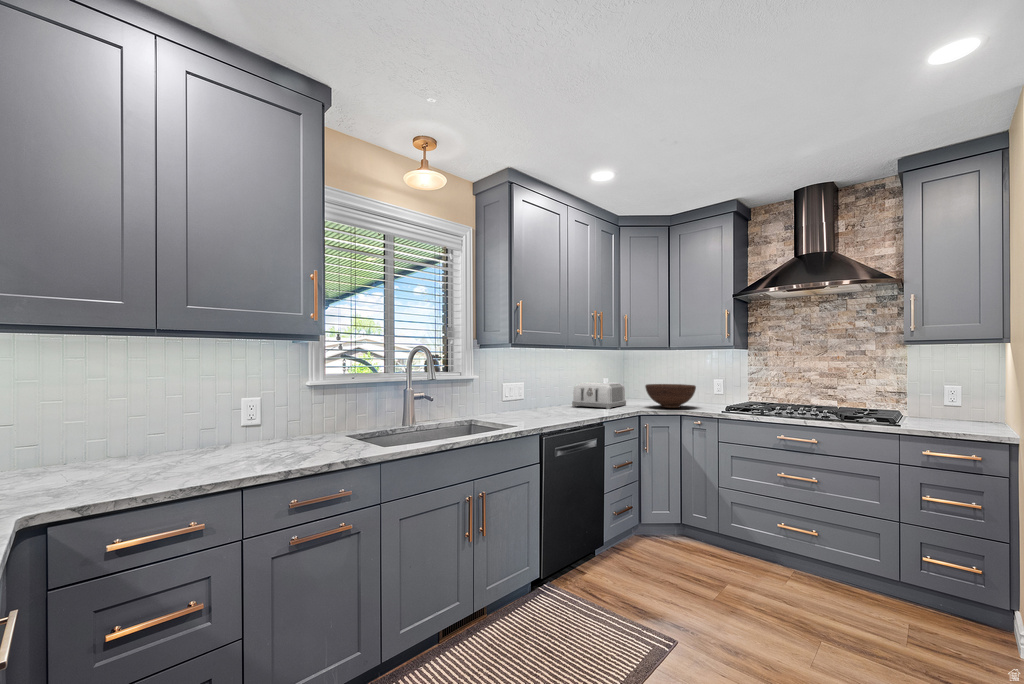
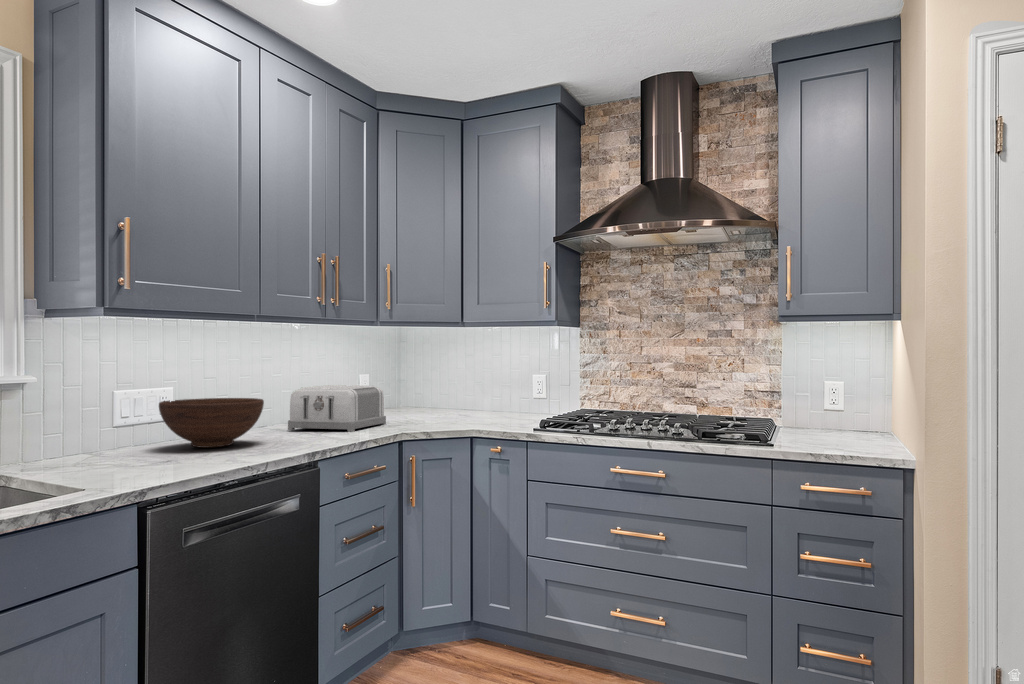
fruit bowl: present [645,384,696,408] -> present [159,398,264,448]

